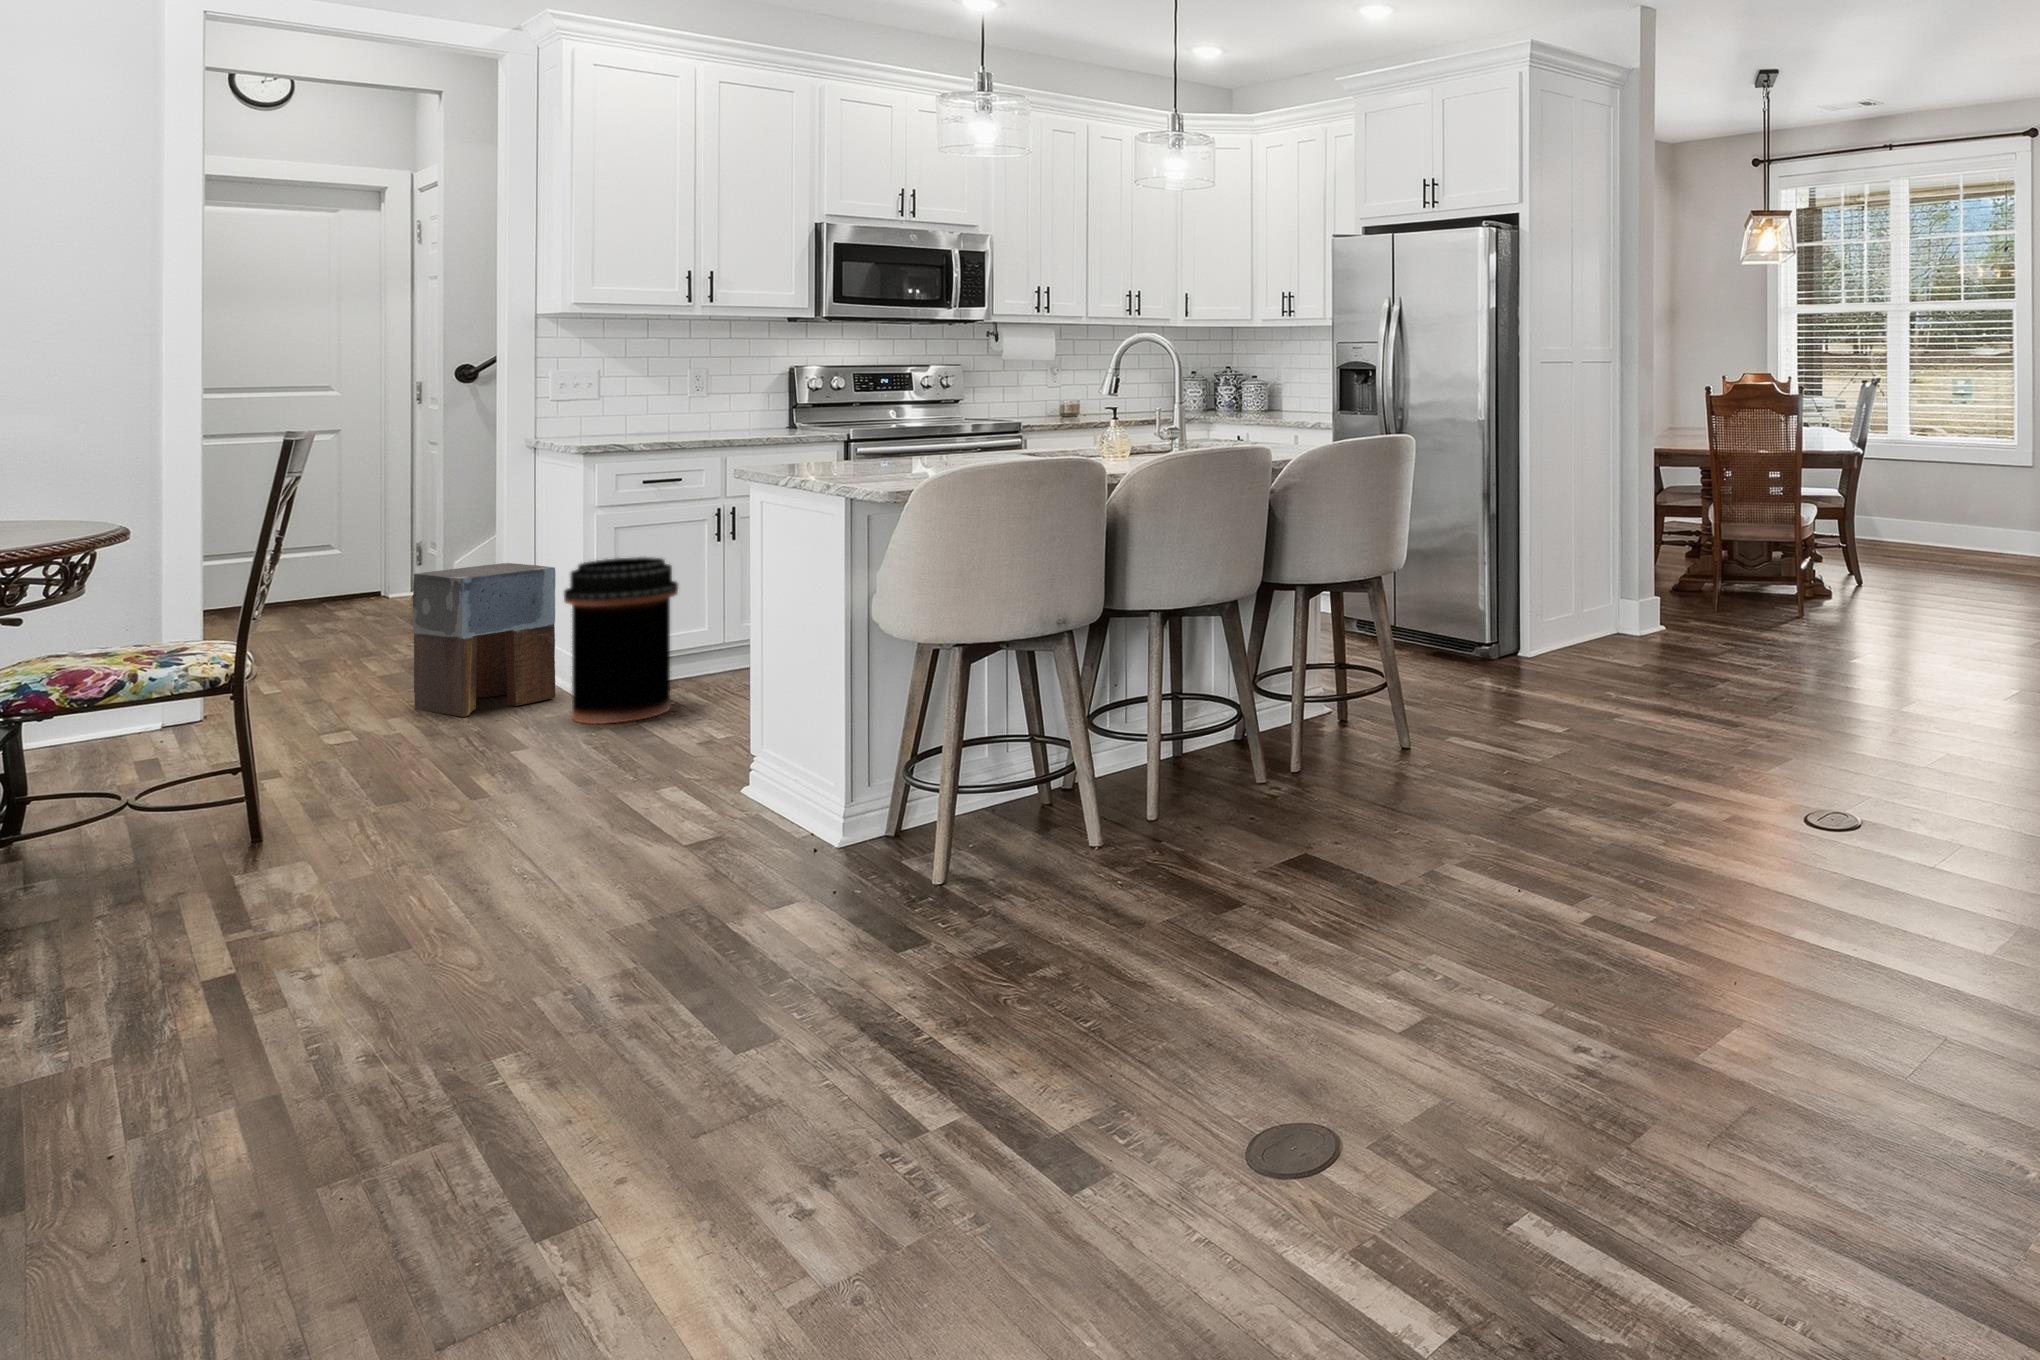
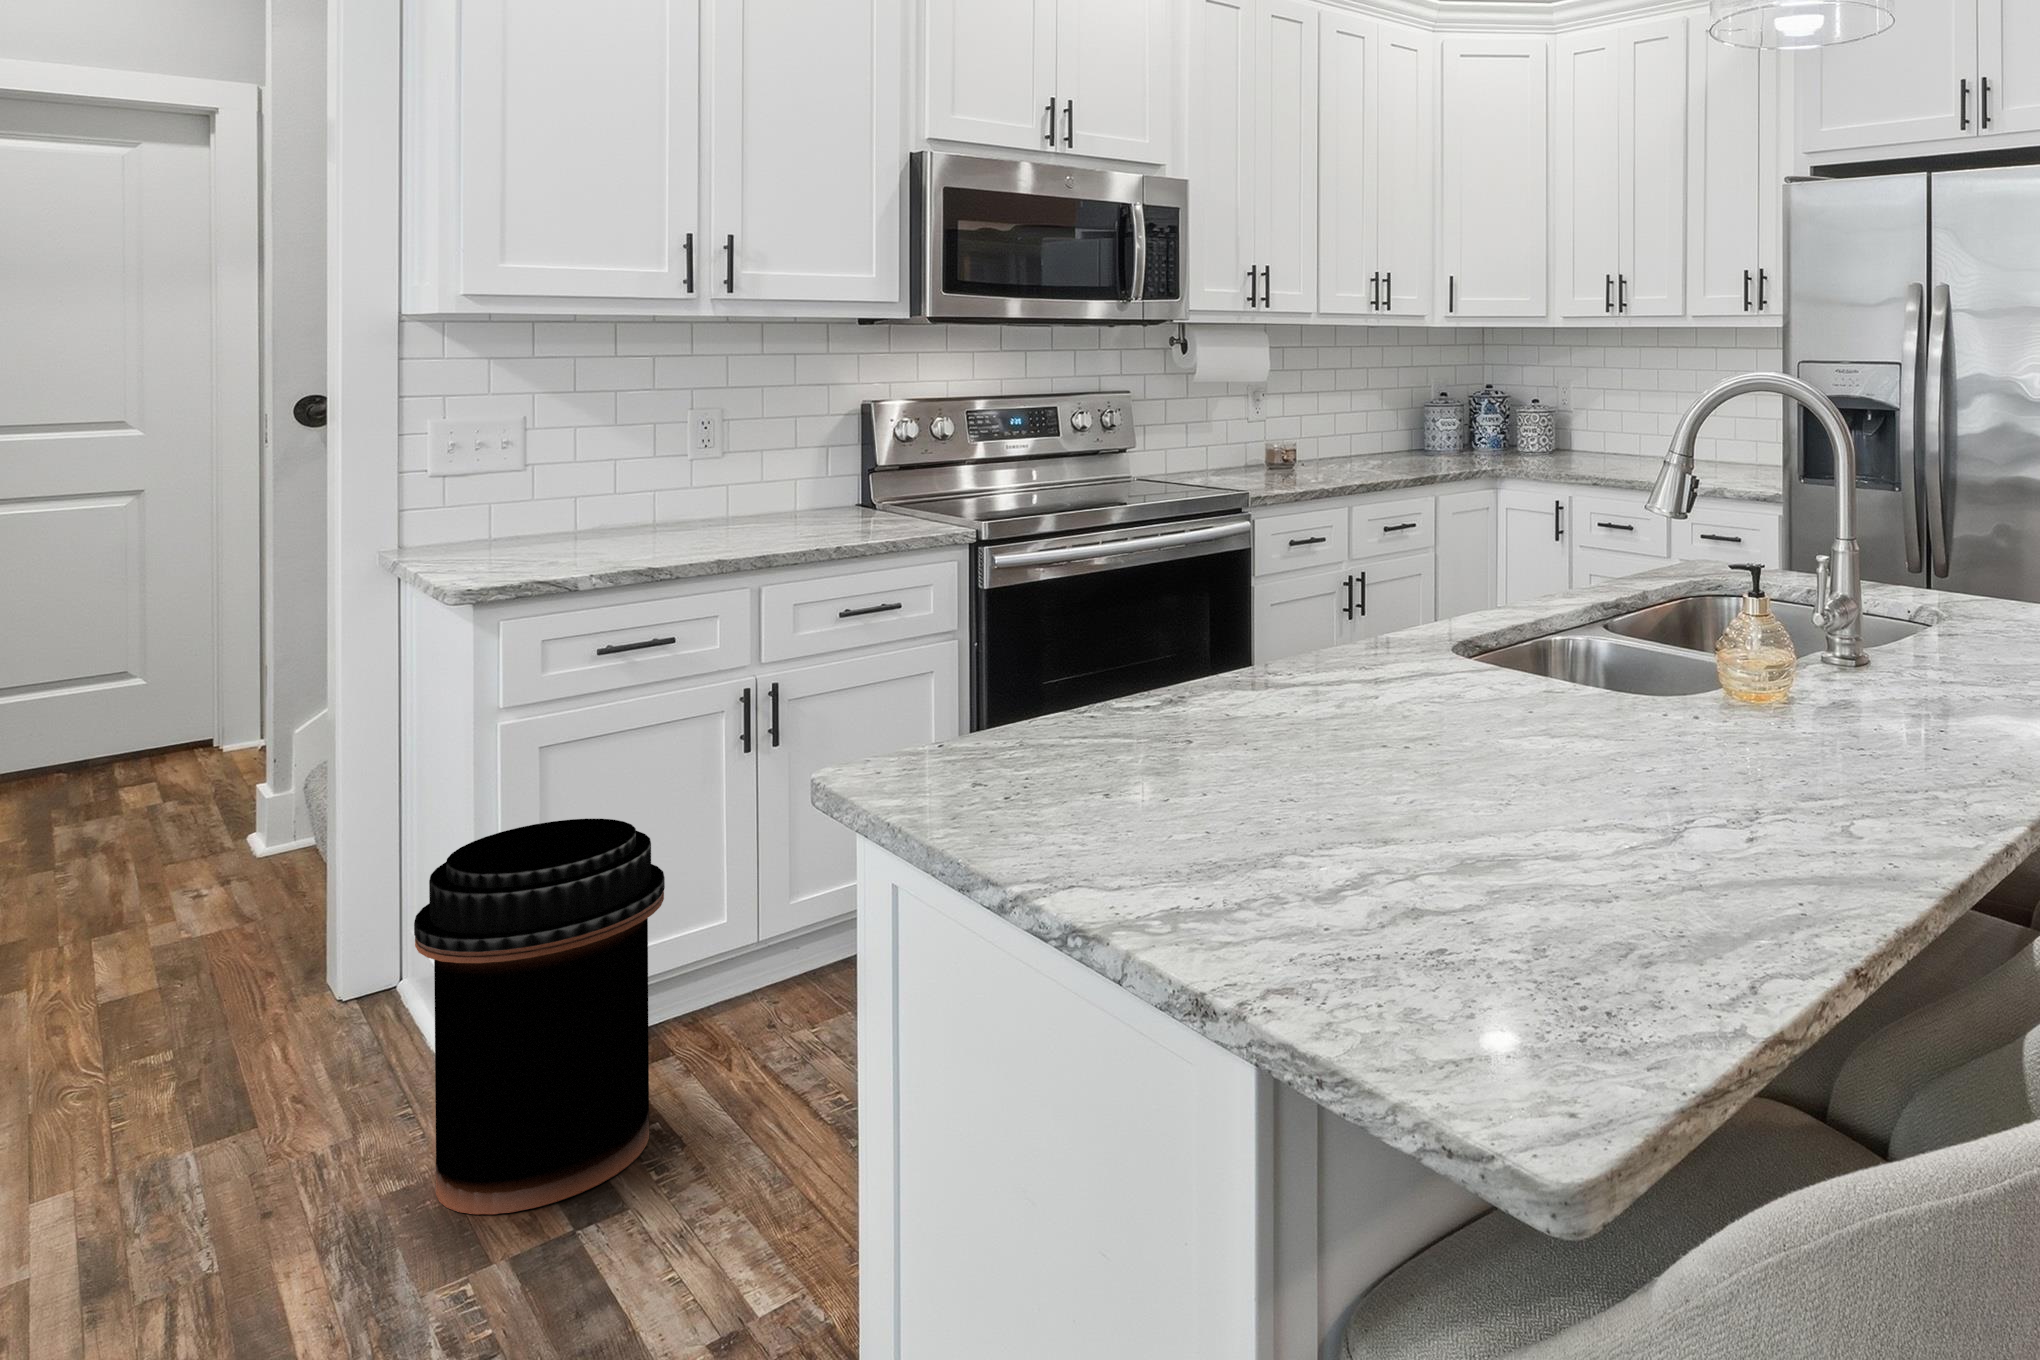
stool: present [413,563,555,717] -> none [106,810,418,1188]

